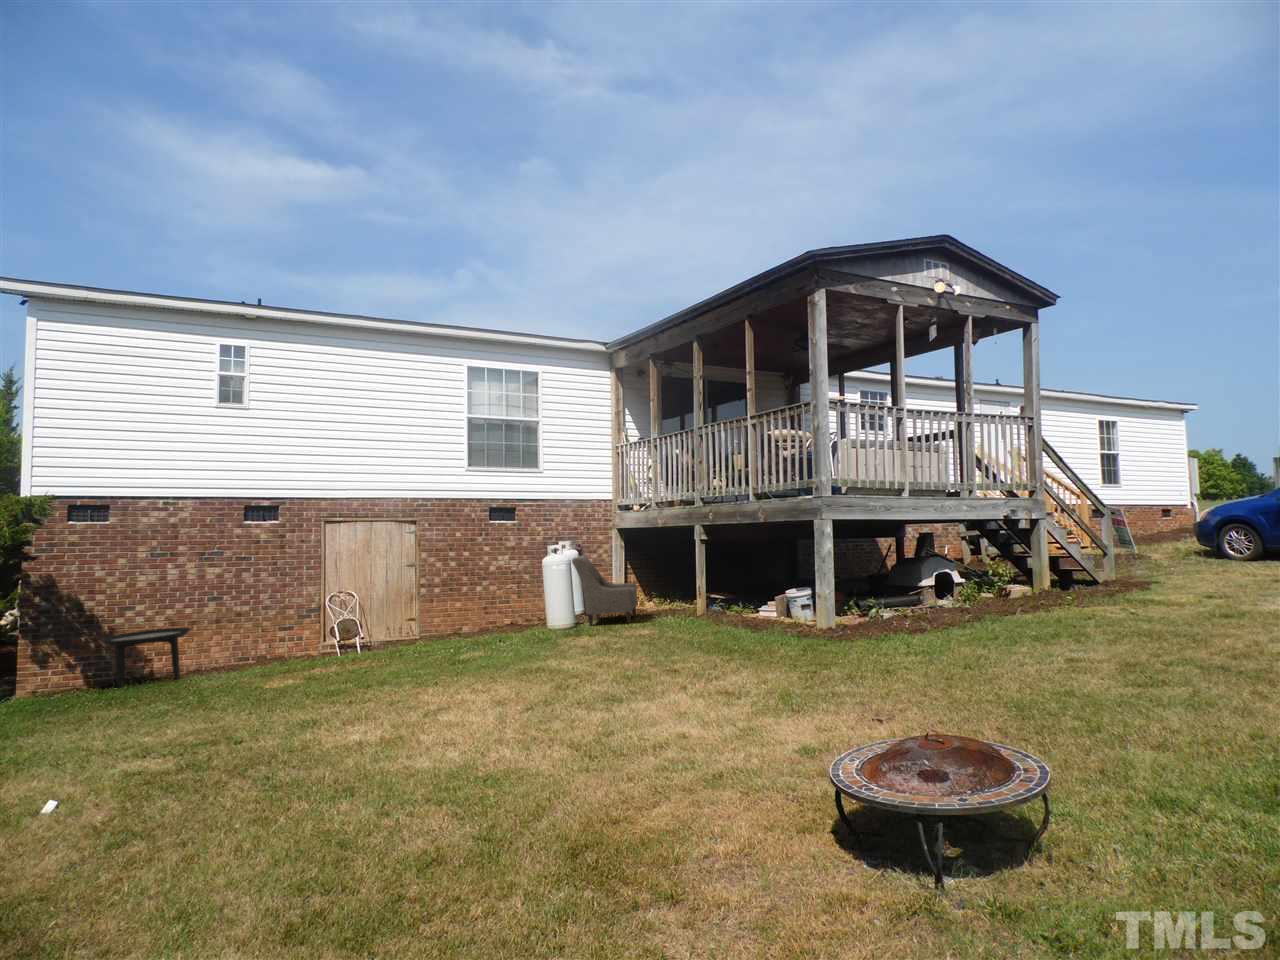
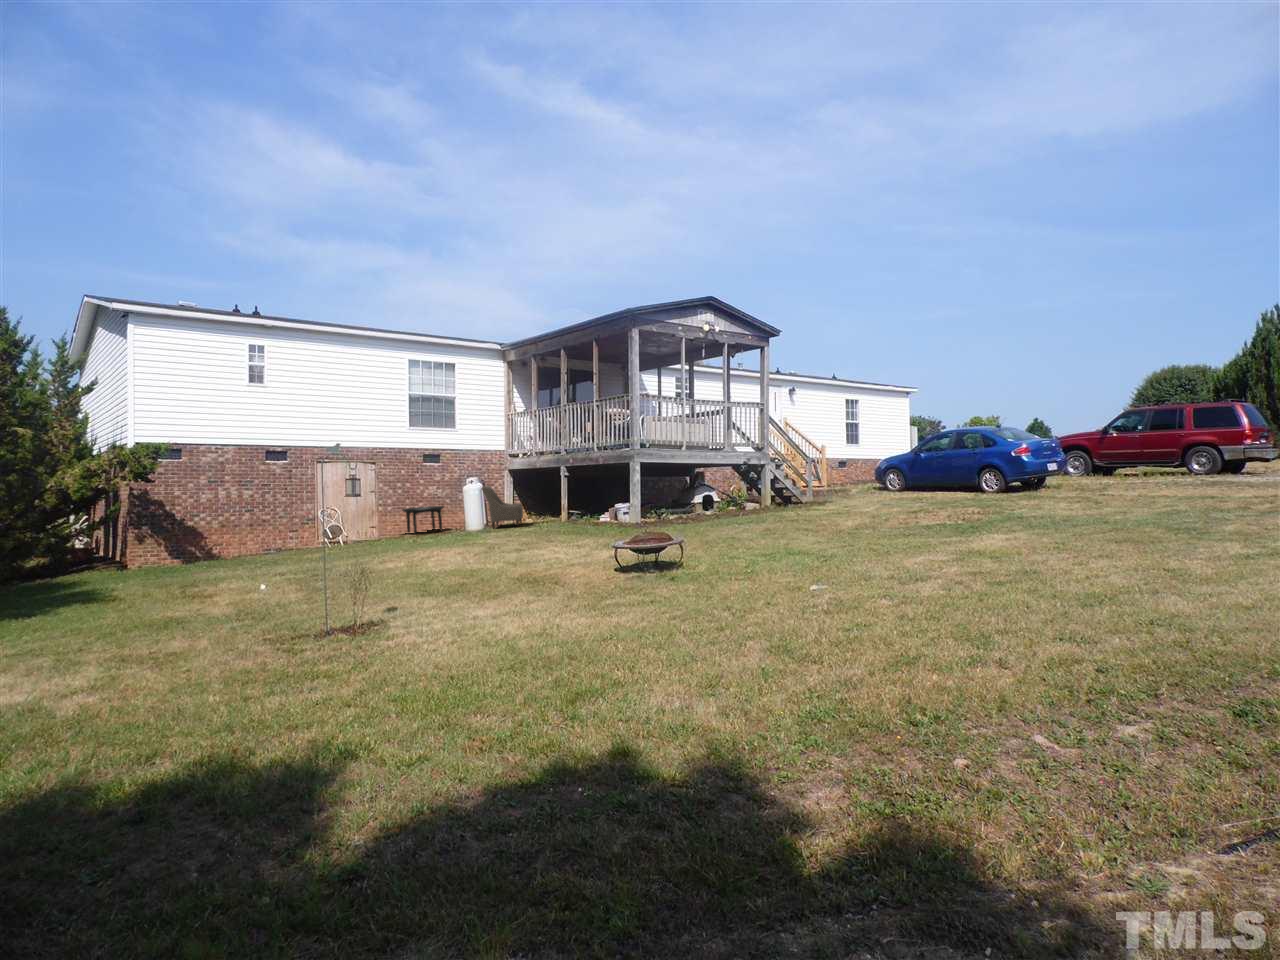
round table: present [101,628,190,688] -> present [403,506,444,534]

